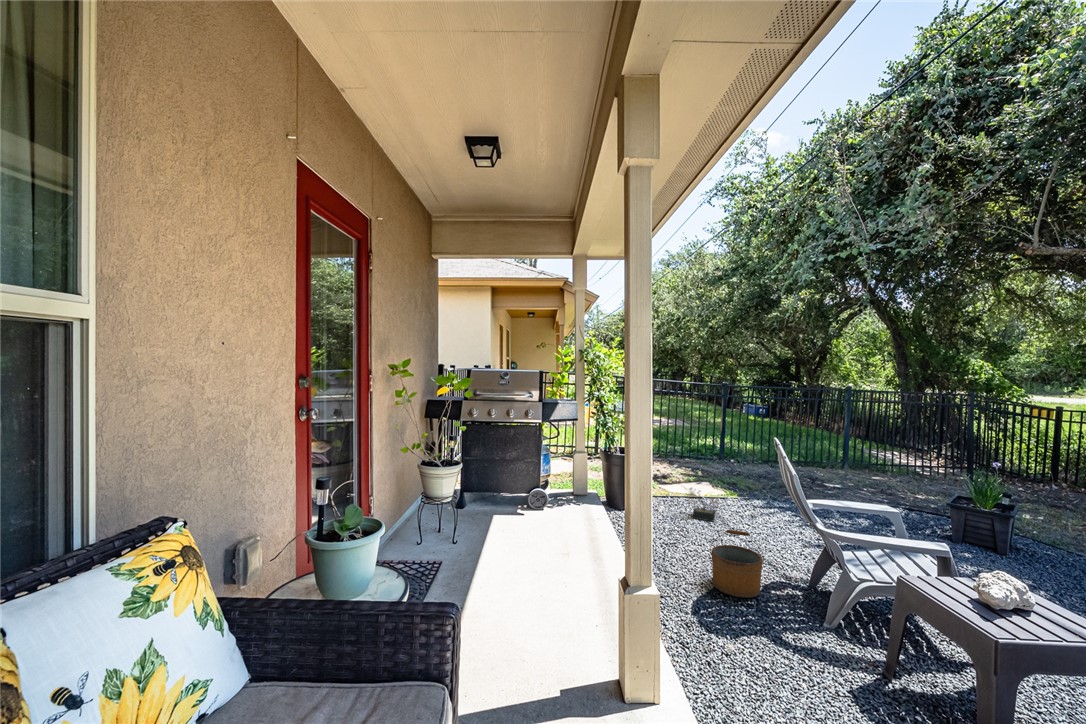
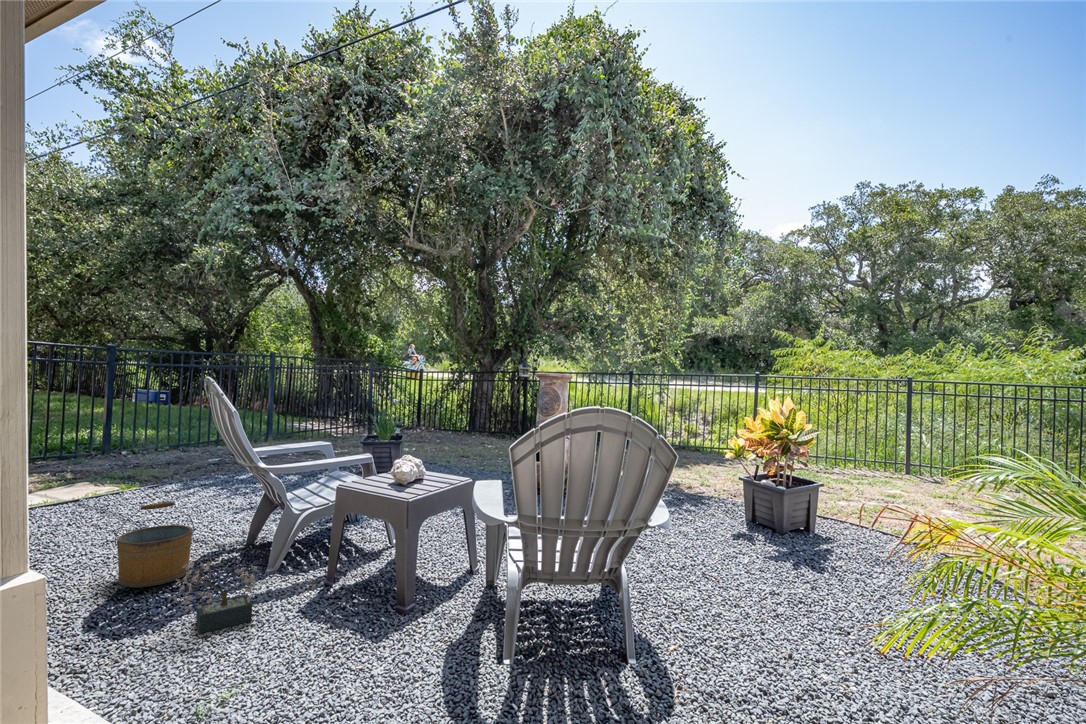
decorative plant: present [686,488,721,522] -> present [173,560,265,633]

